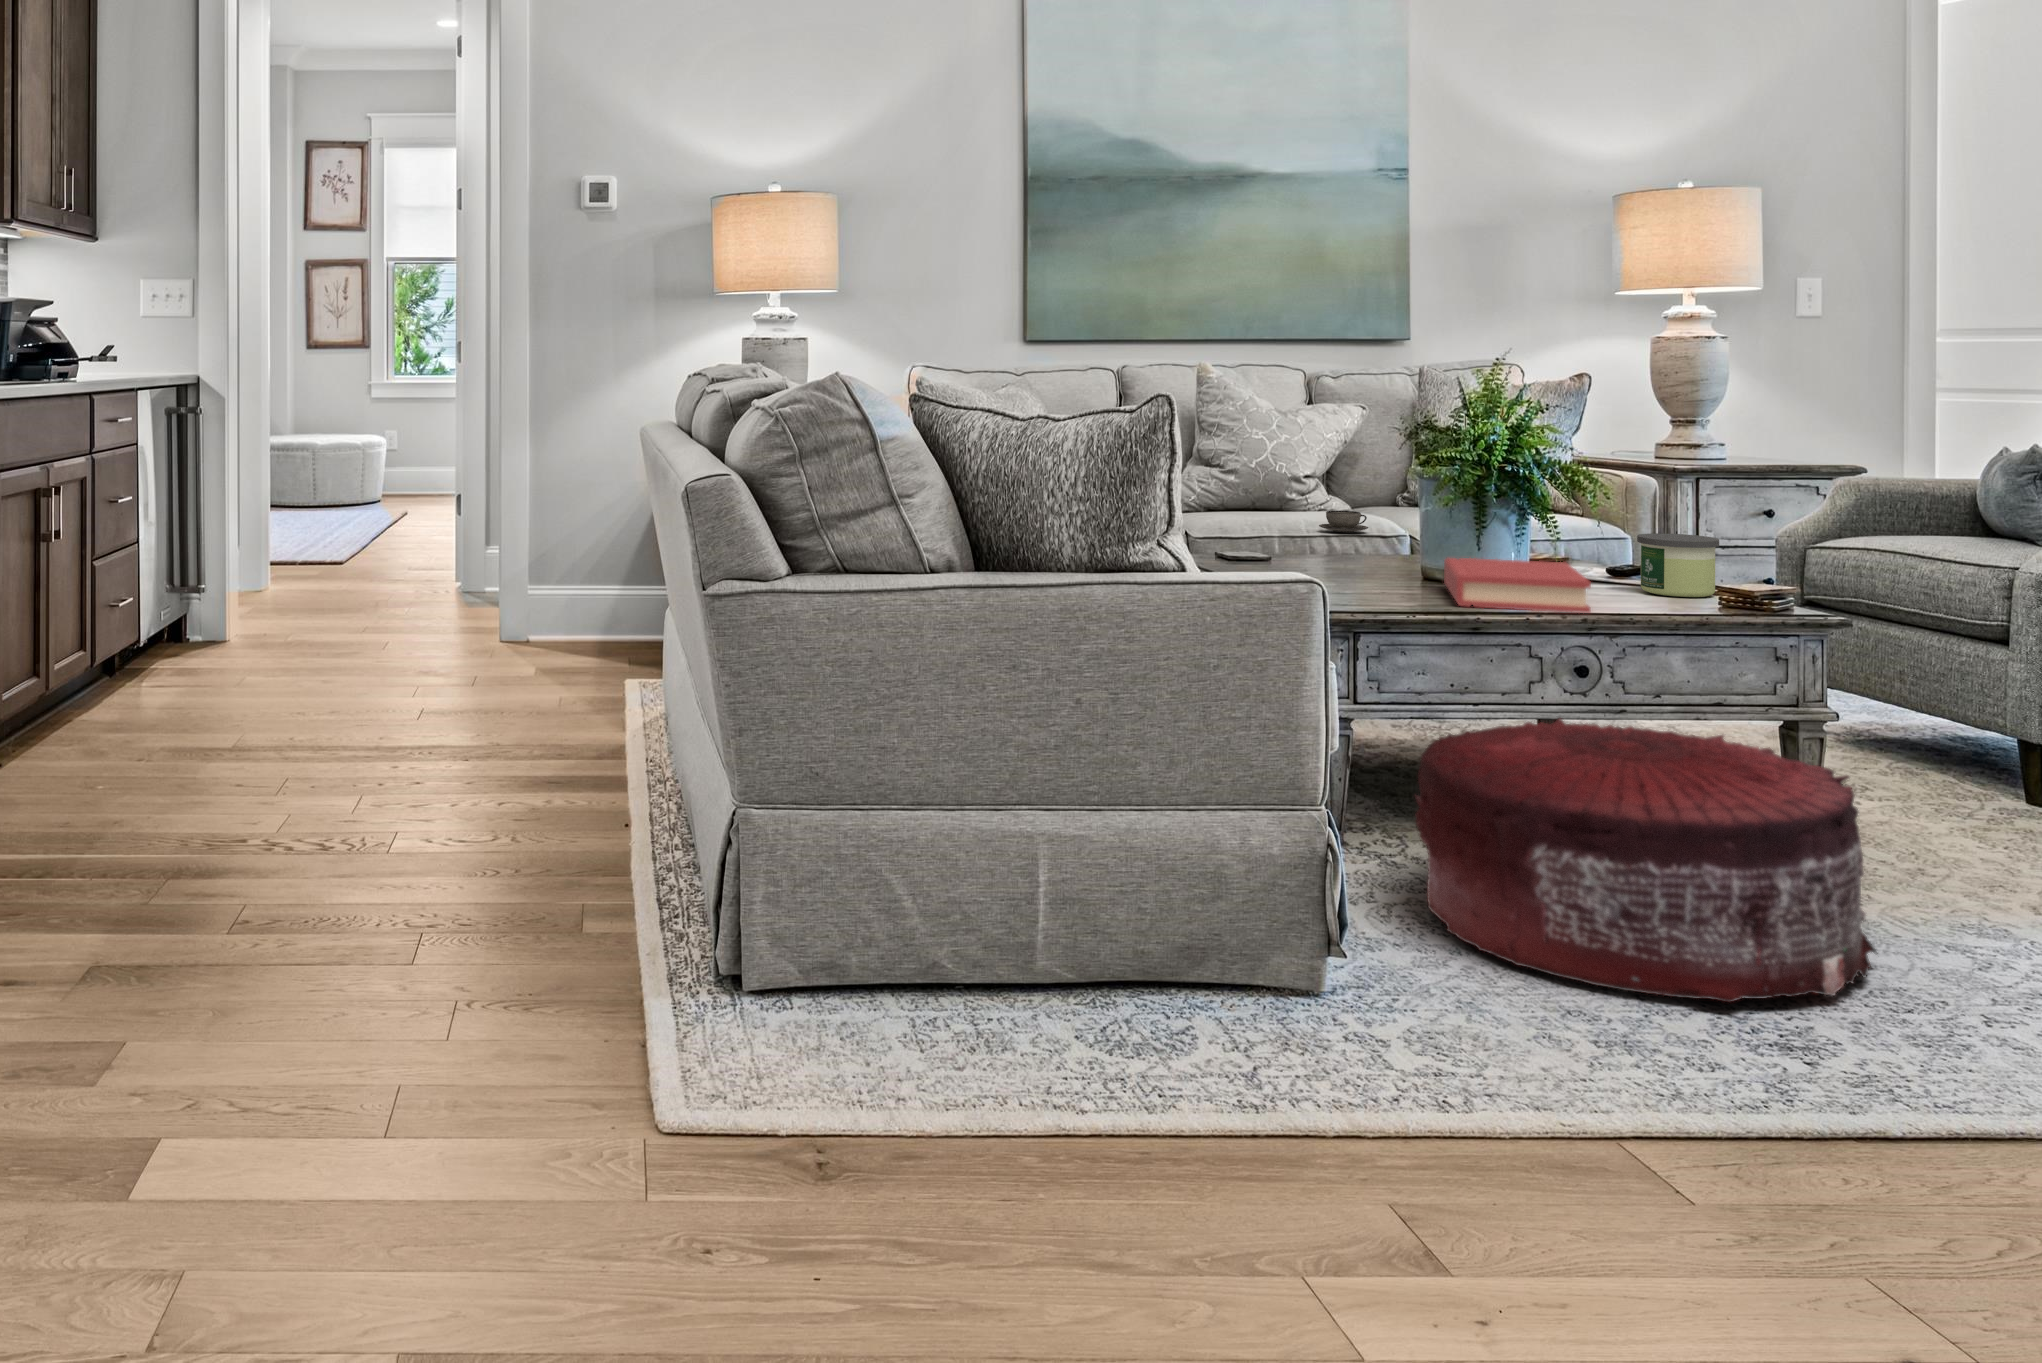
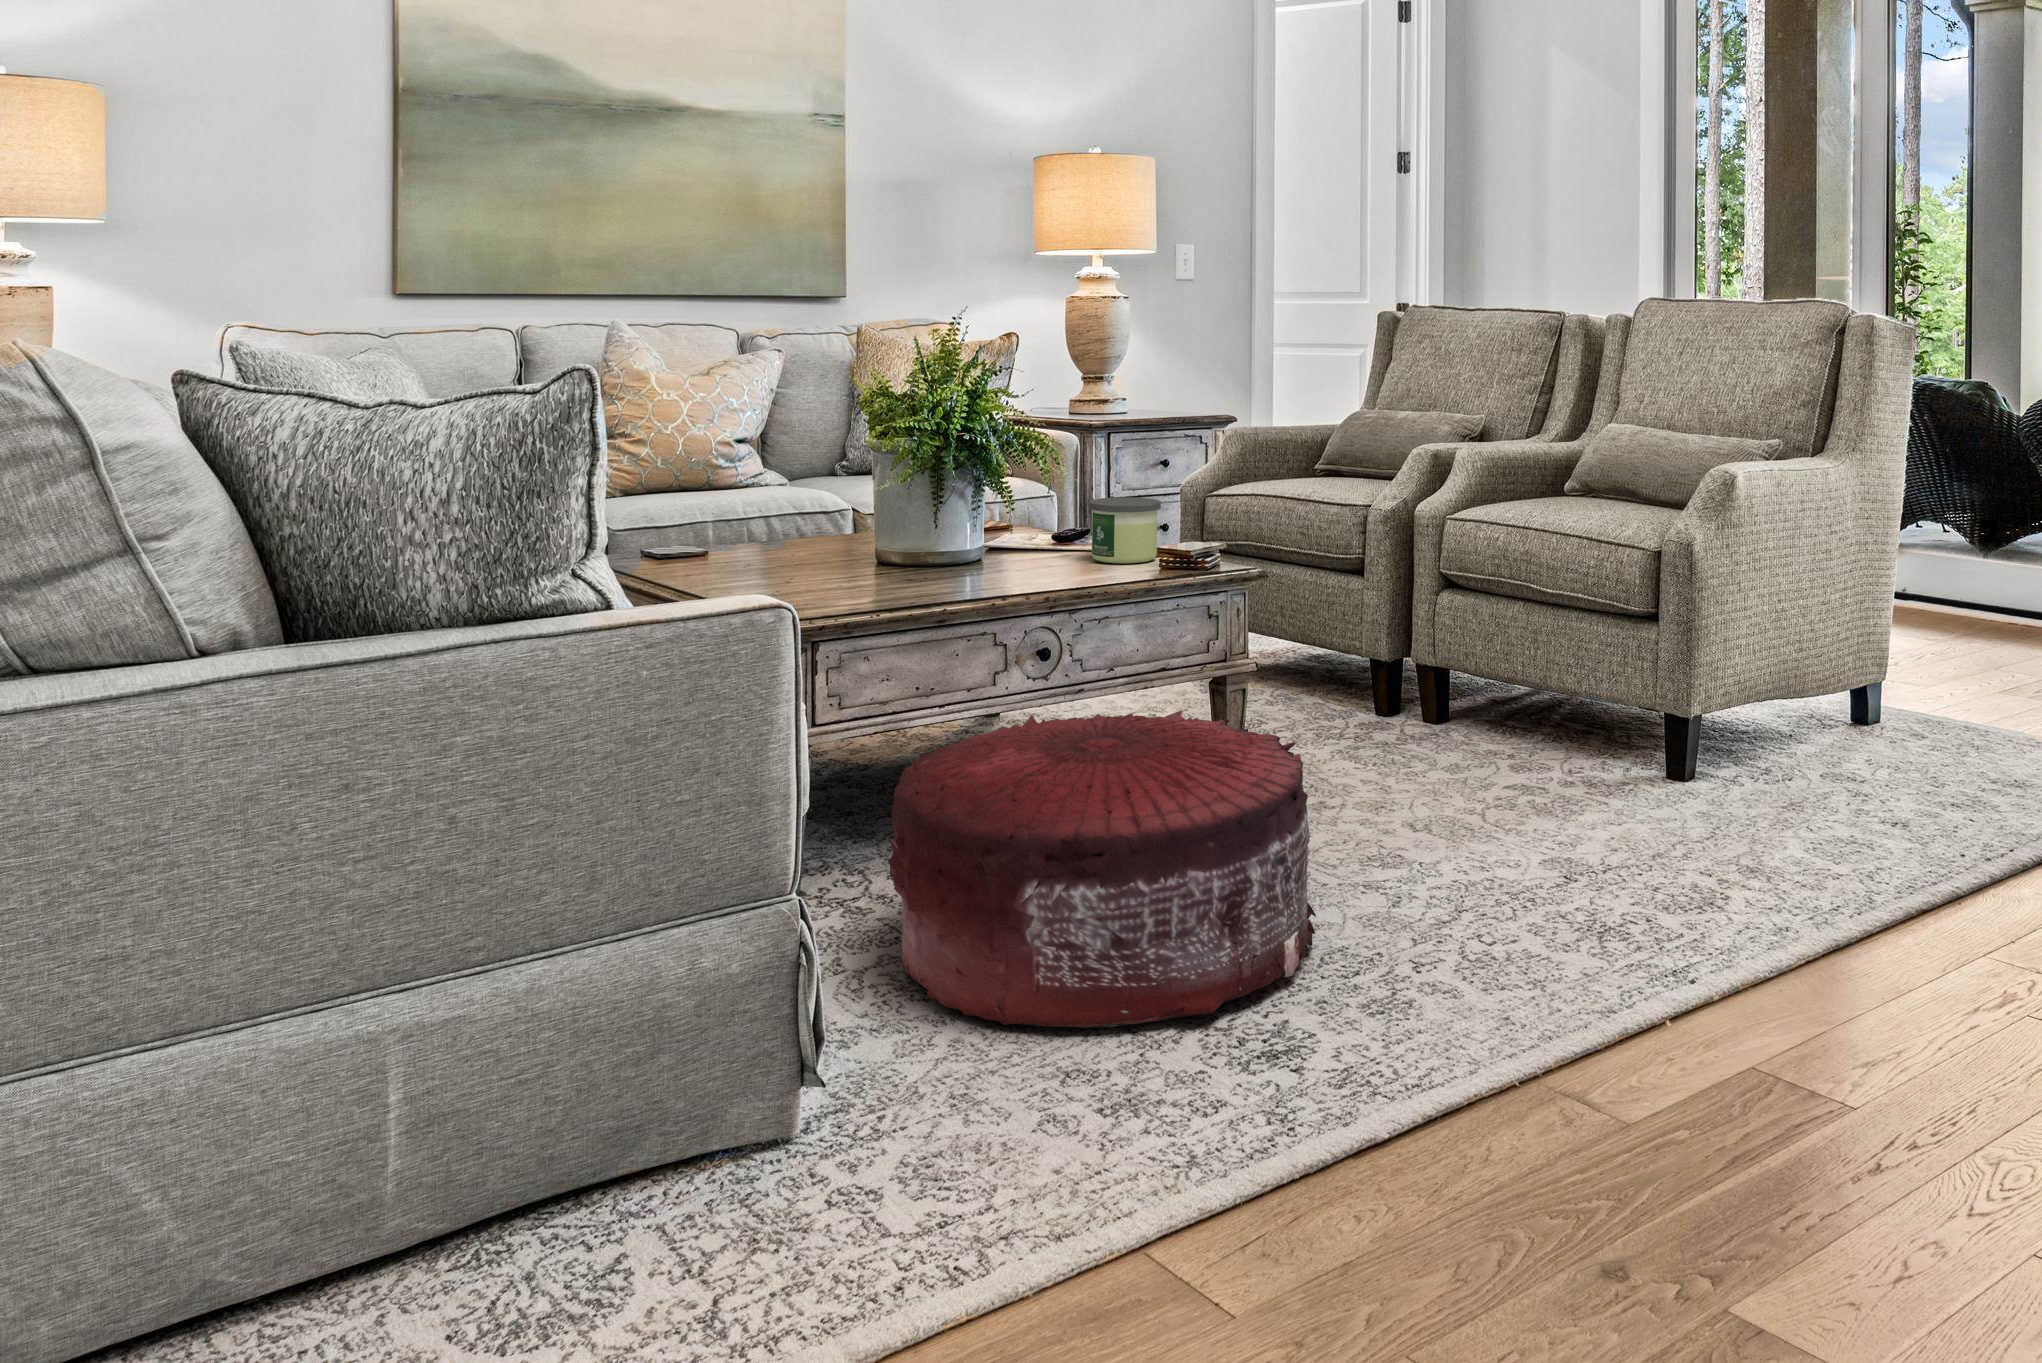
teacup: present [1319,511,1368,533] -> none [753,484,807,509]
hardback book: present [1444,558,1591,613] -> none [904,537,1056,599]

